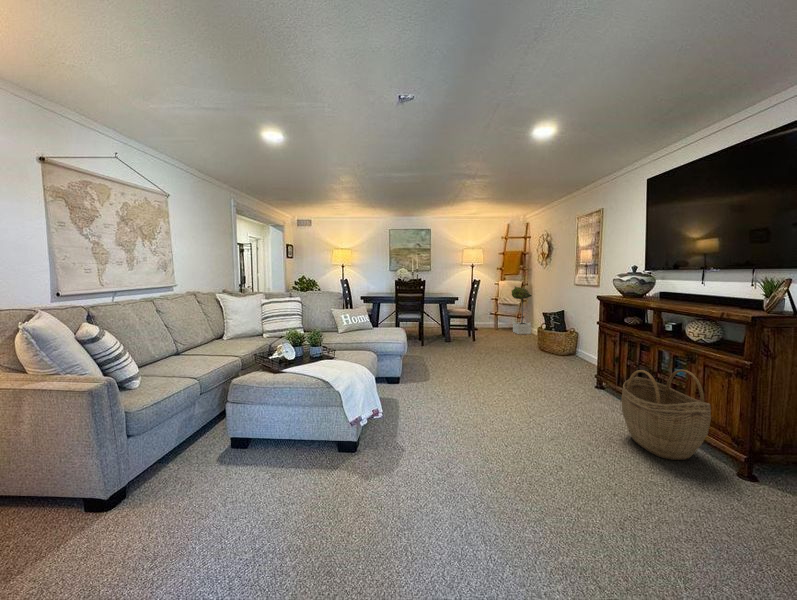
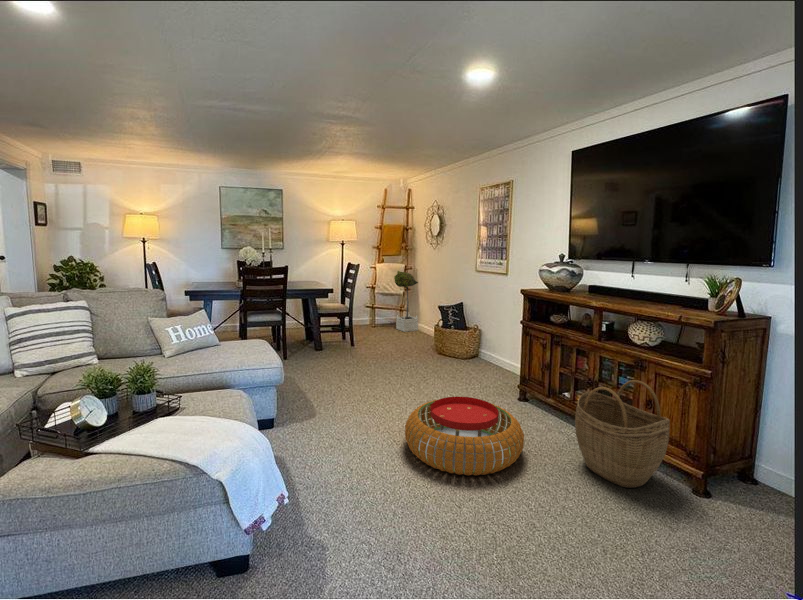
pouf: none [482,372,577,427] -> present [405,397,524,476]

